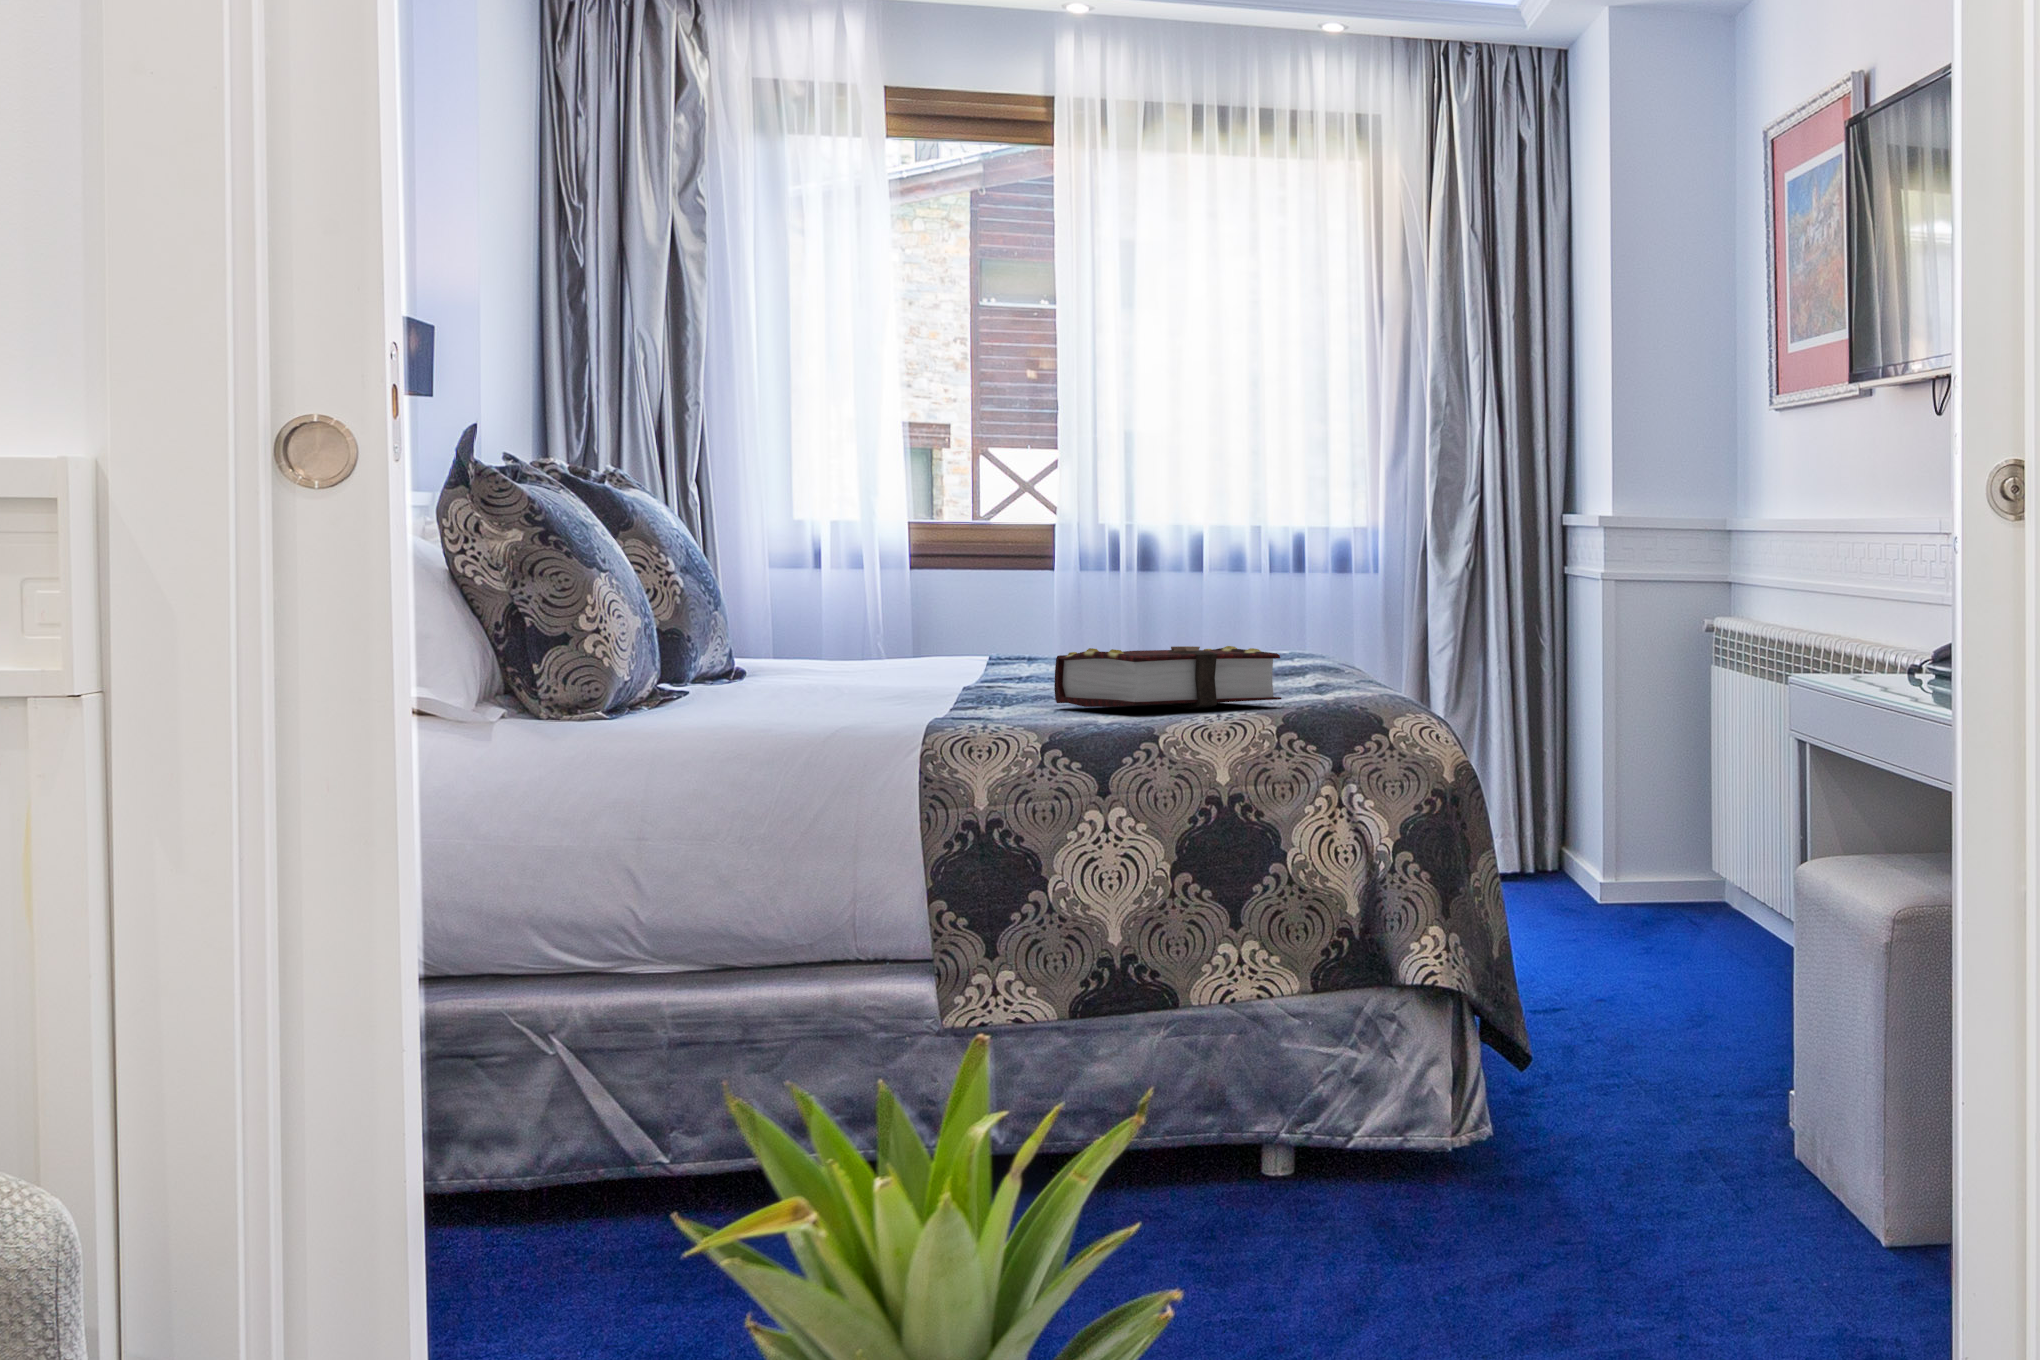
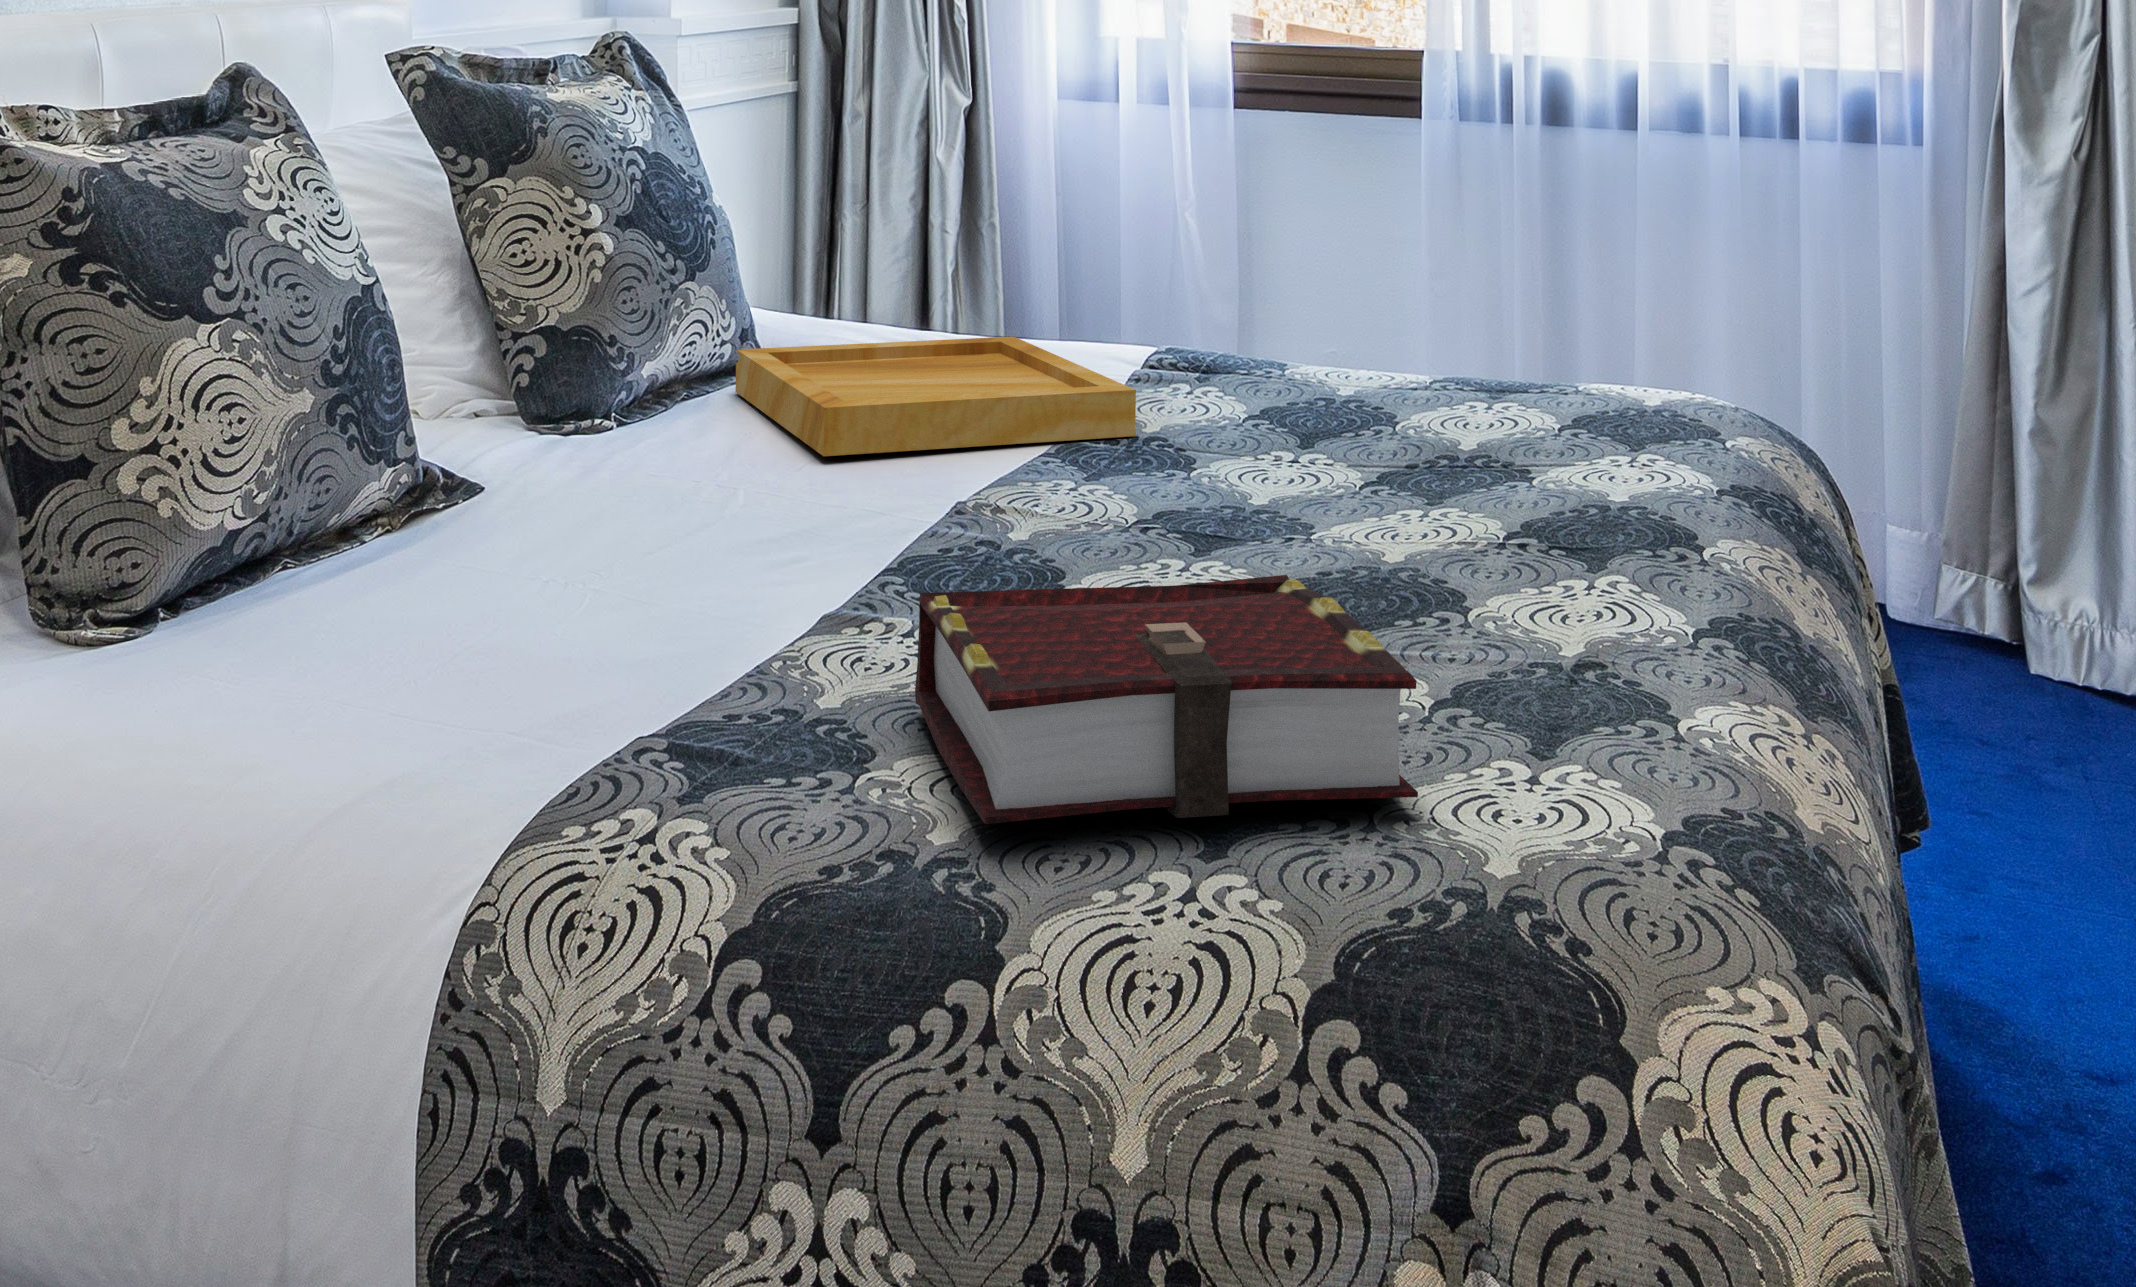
tray: none [753,652,1024,685] -> present [736,337,1136,456]

